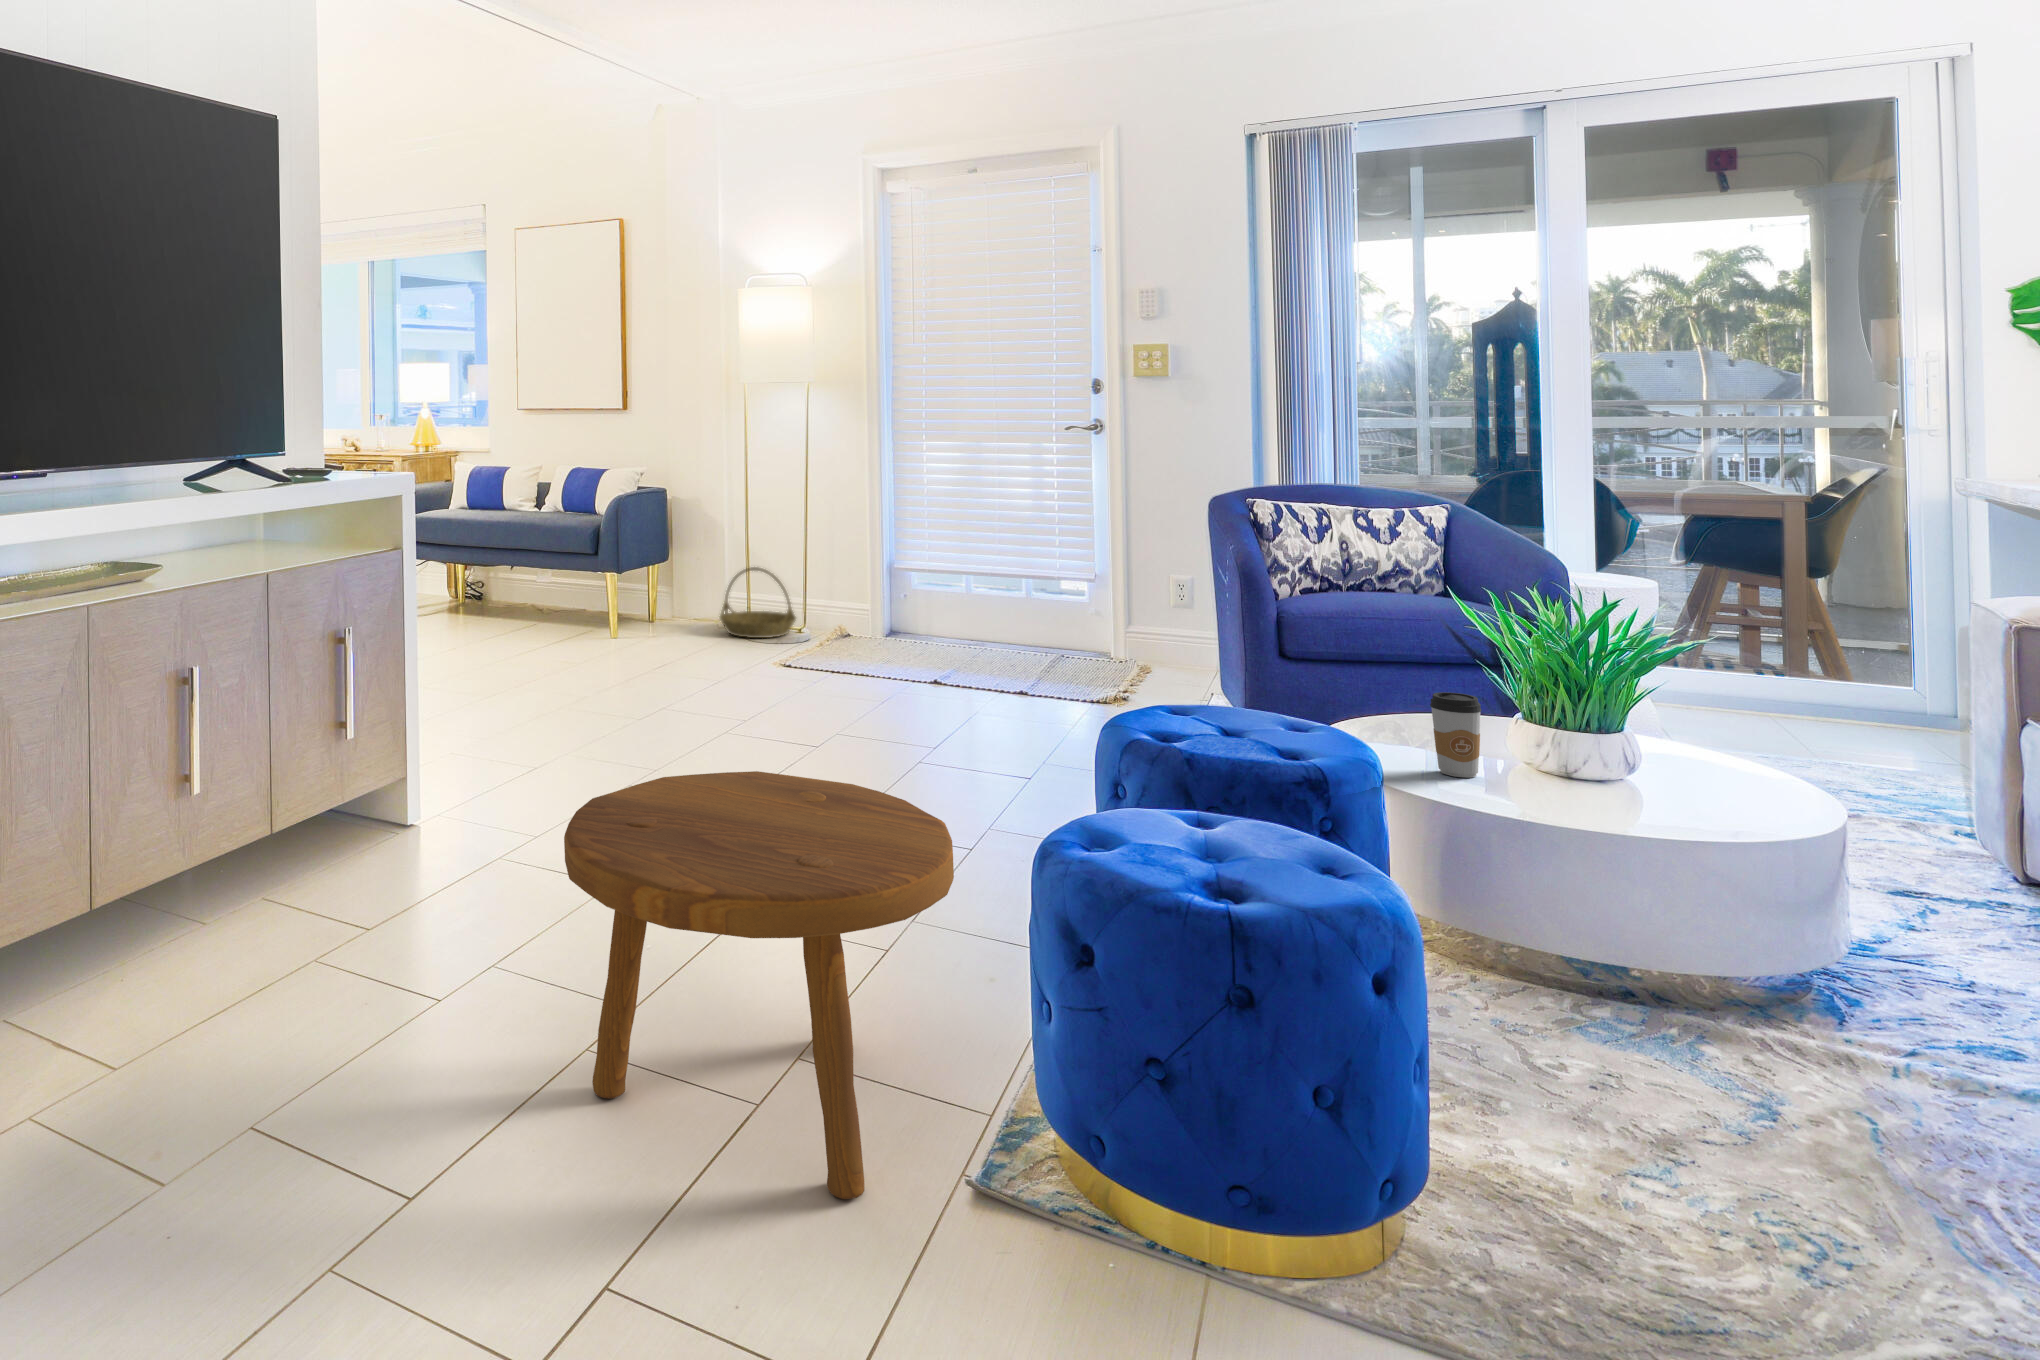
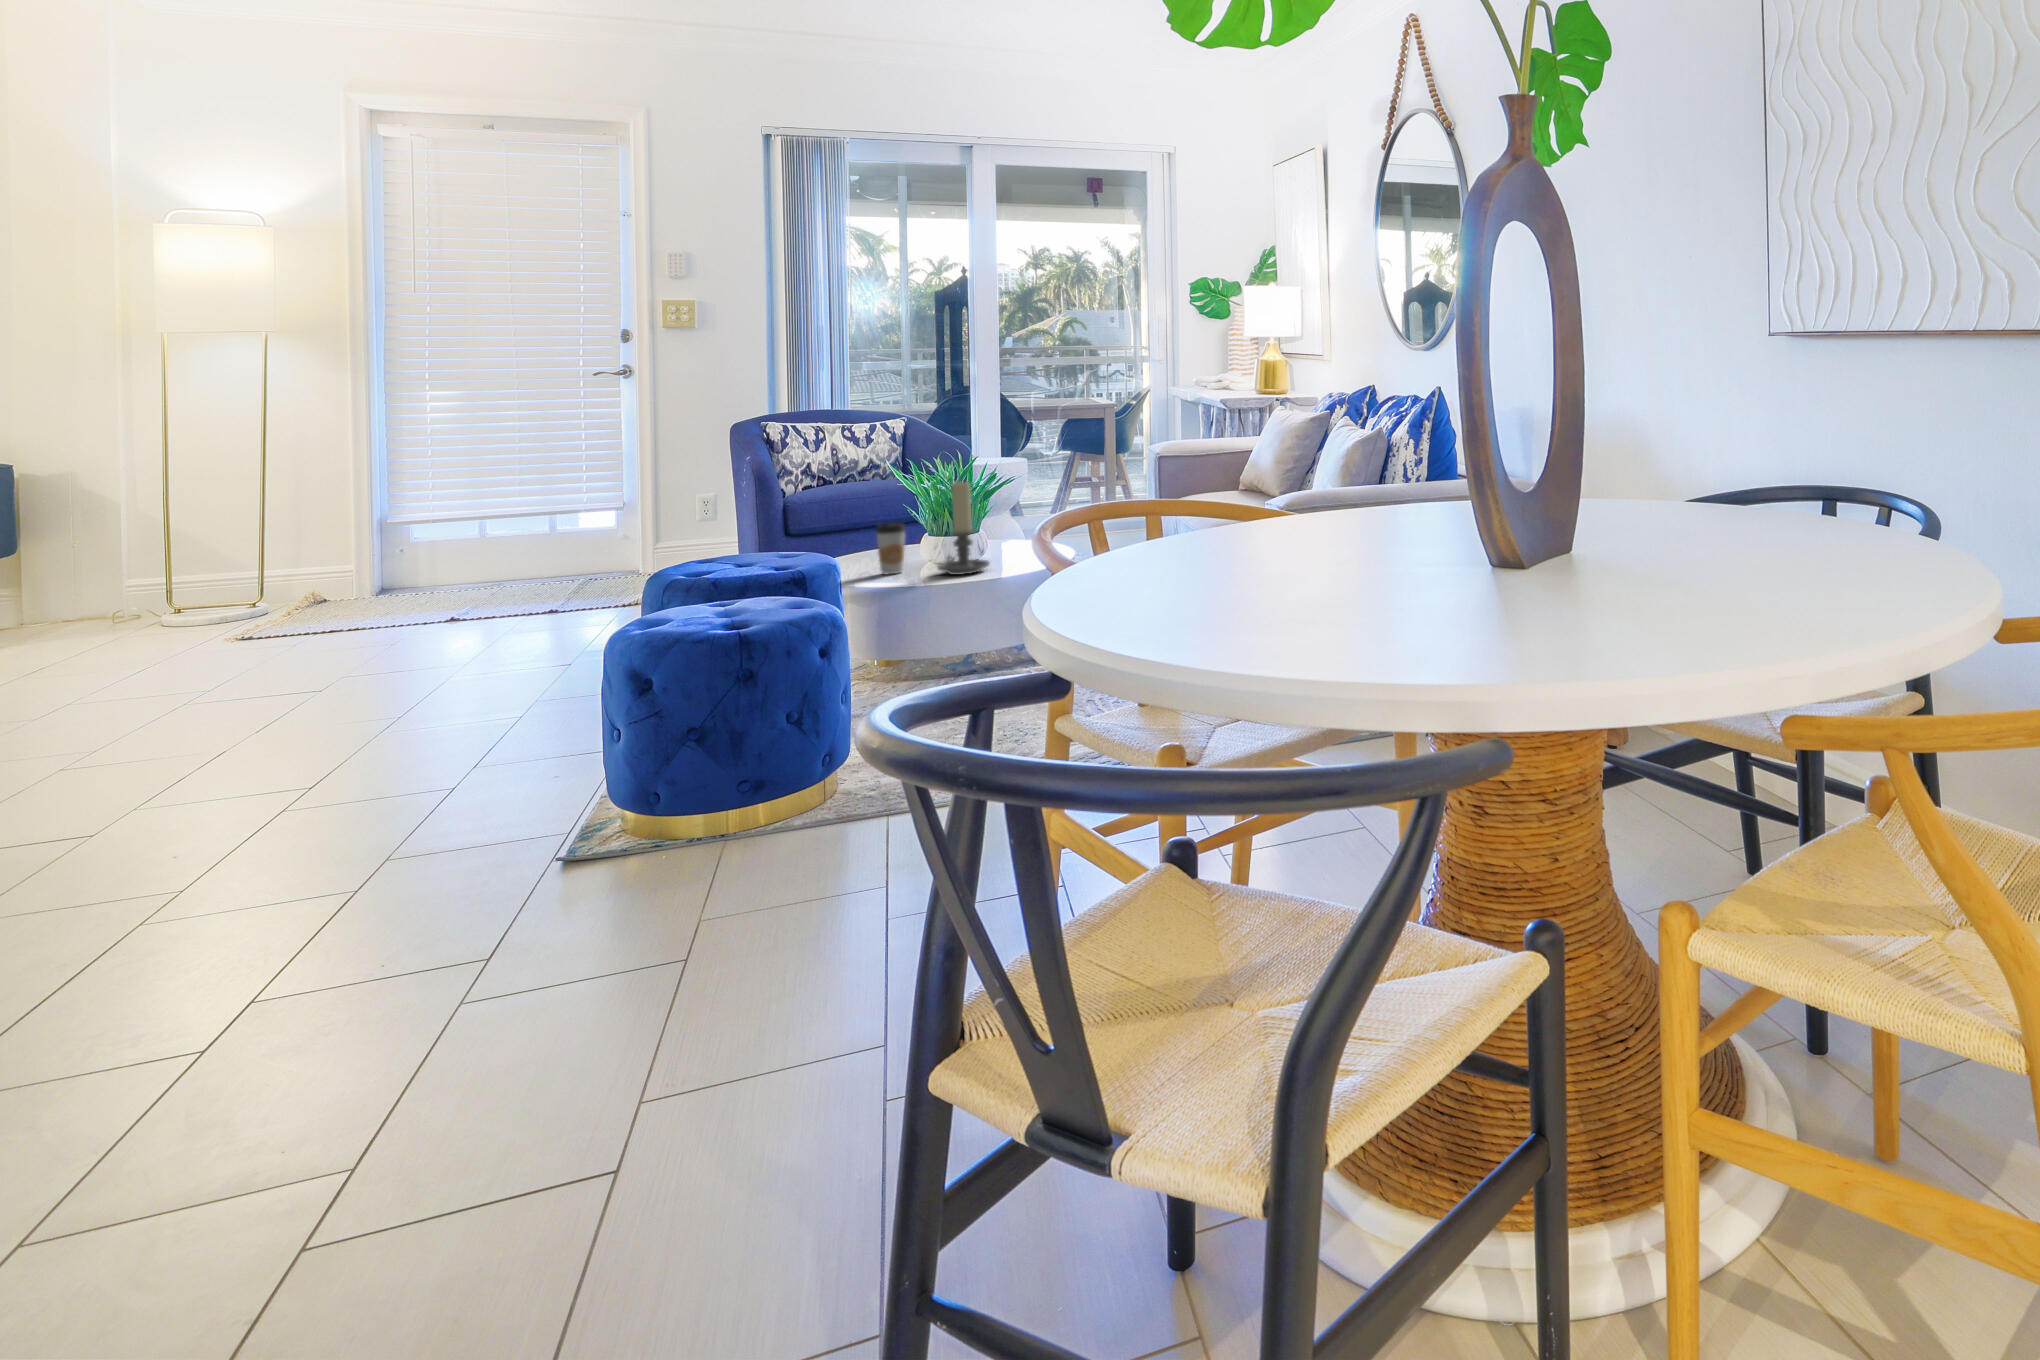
basket: present [720,567,796,638] -> none [134,543,257,625]
candle holder: none [1545,648,1652,814] -> present [938,482,990,575]
footstool: present [564,771,954,1199] -> none [123,634,537,934]

